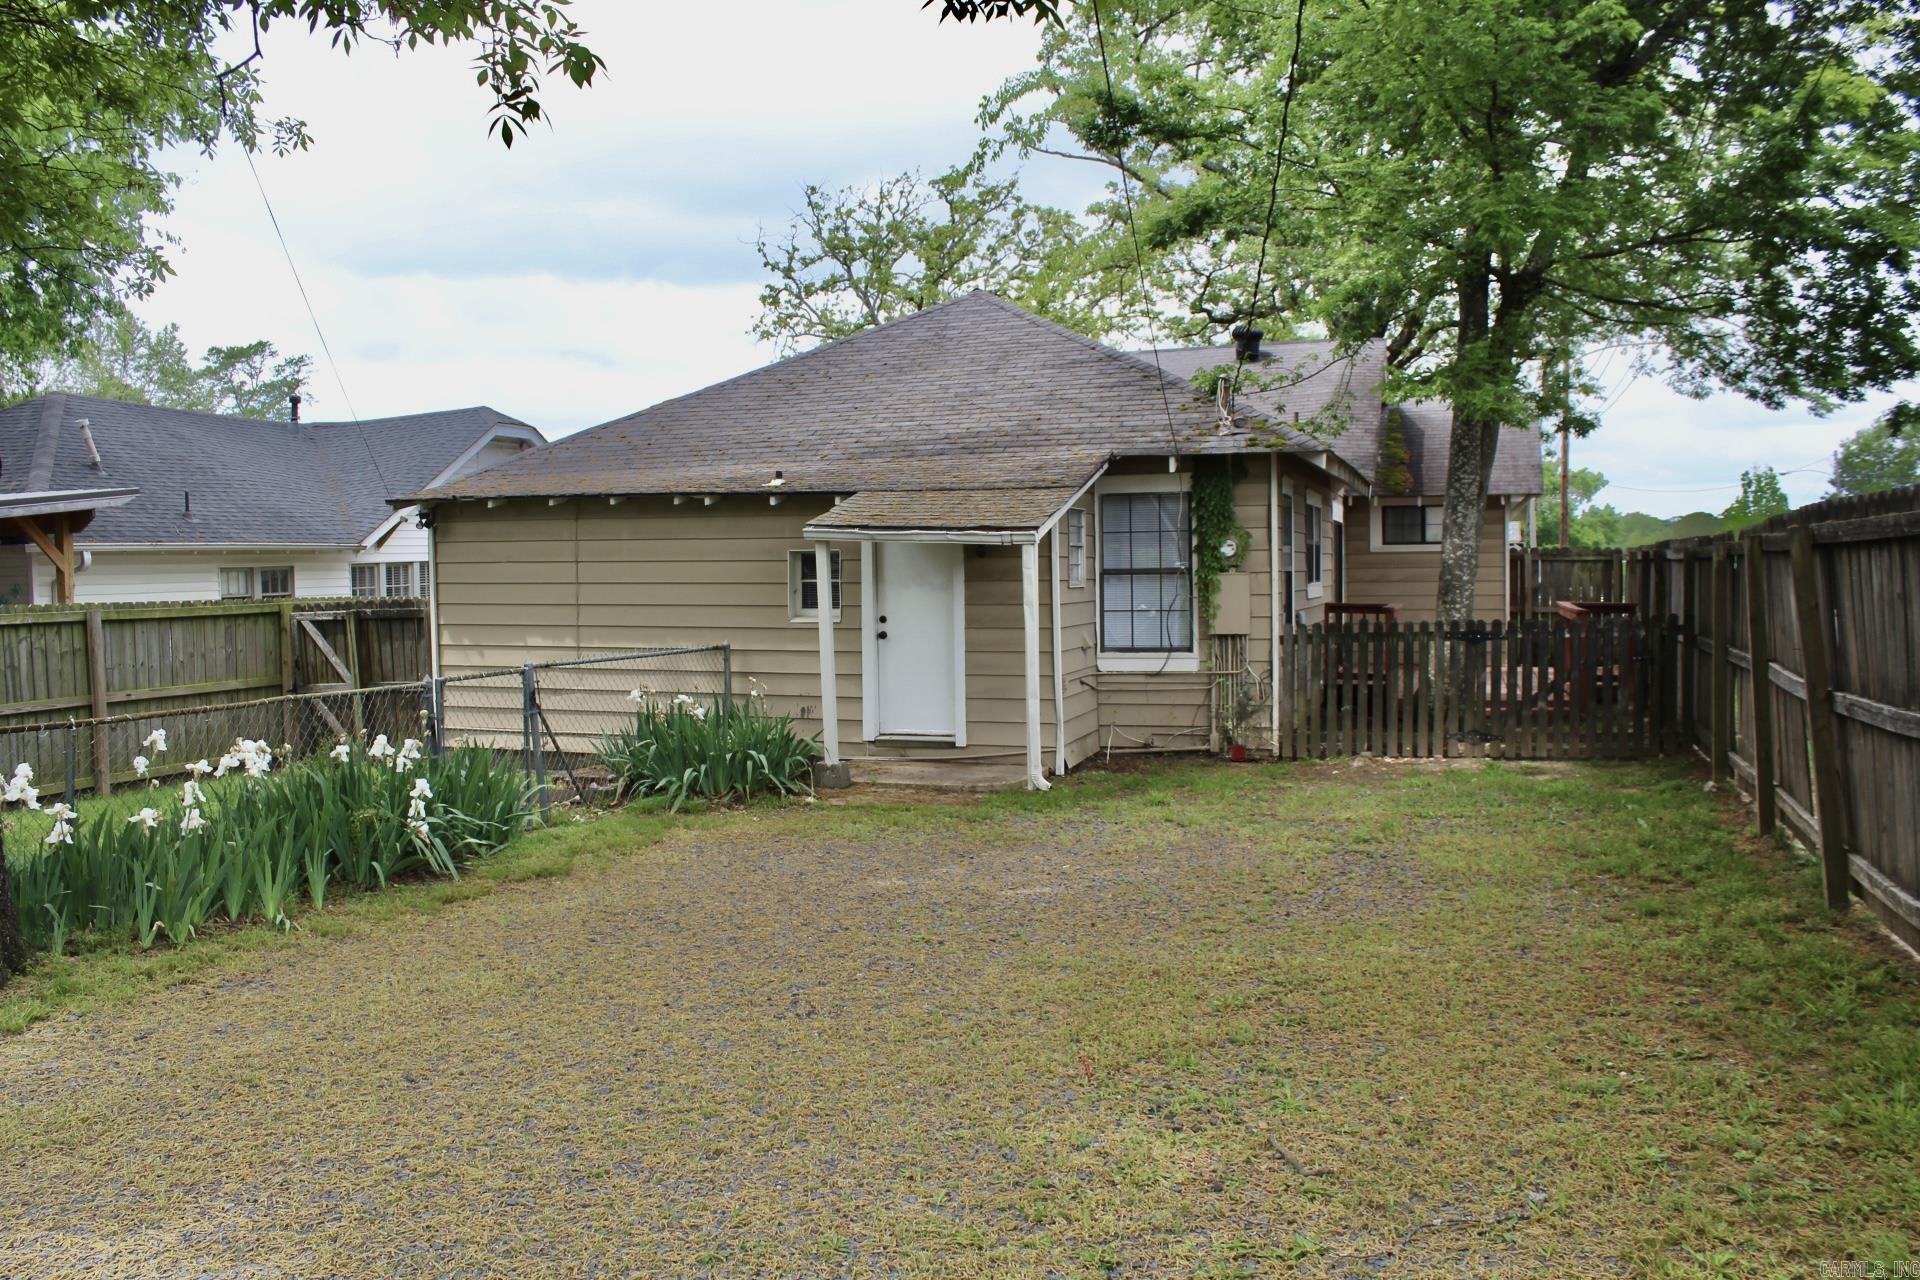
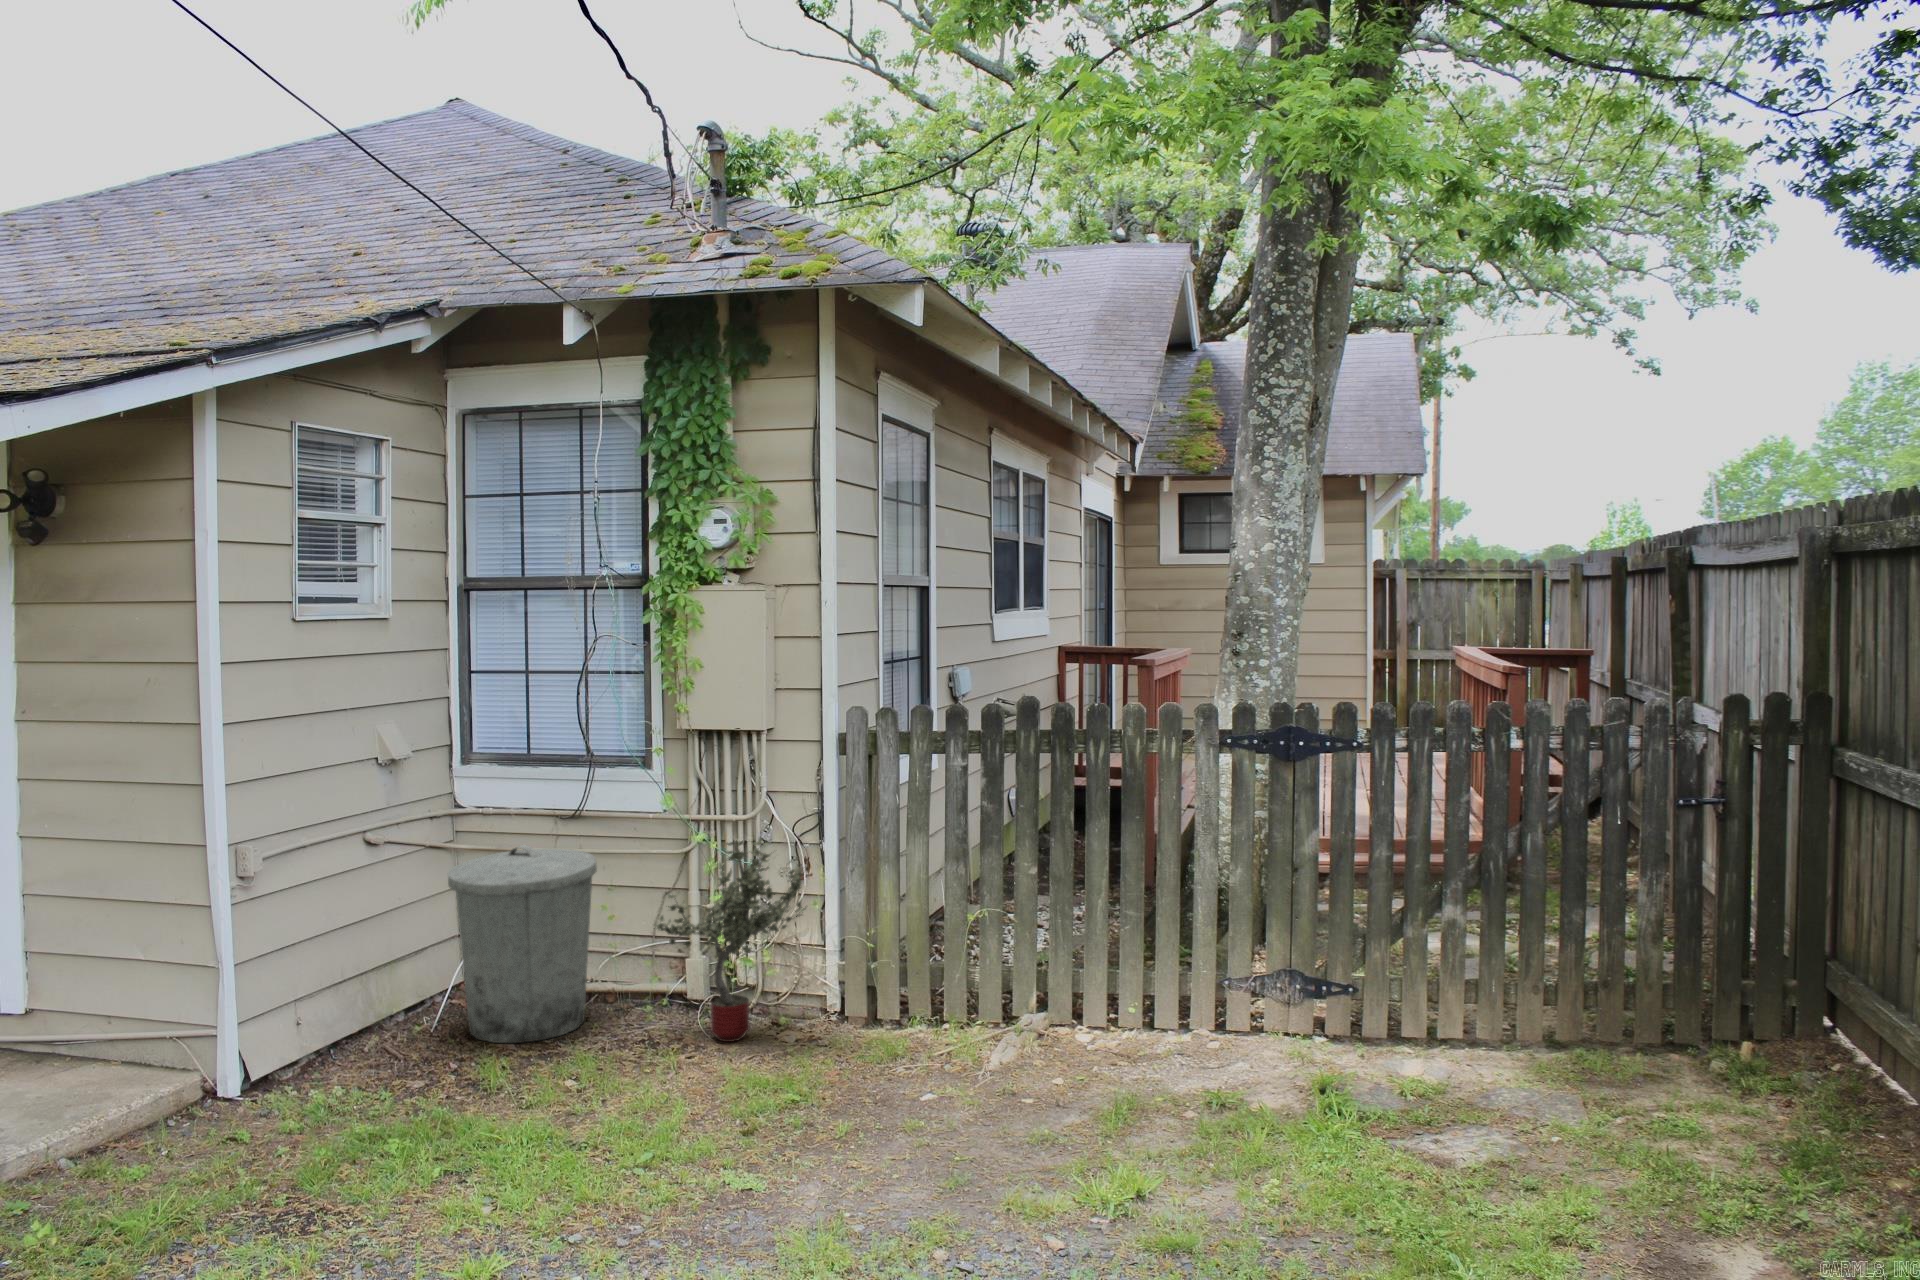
trash can: none [1116,683,1176,762] -> present [448,845,597,1043]

